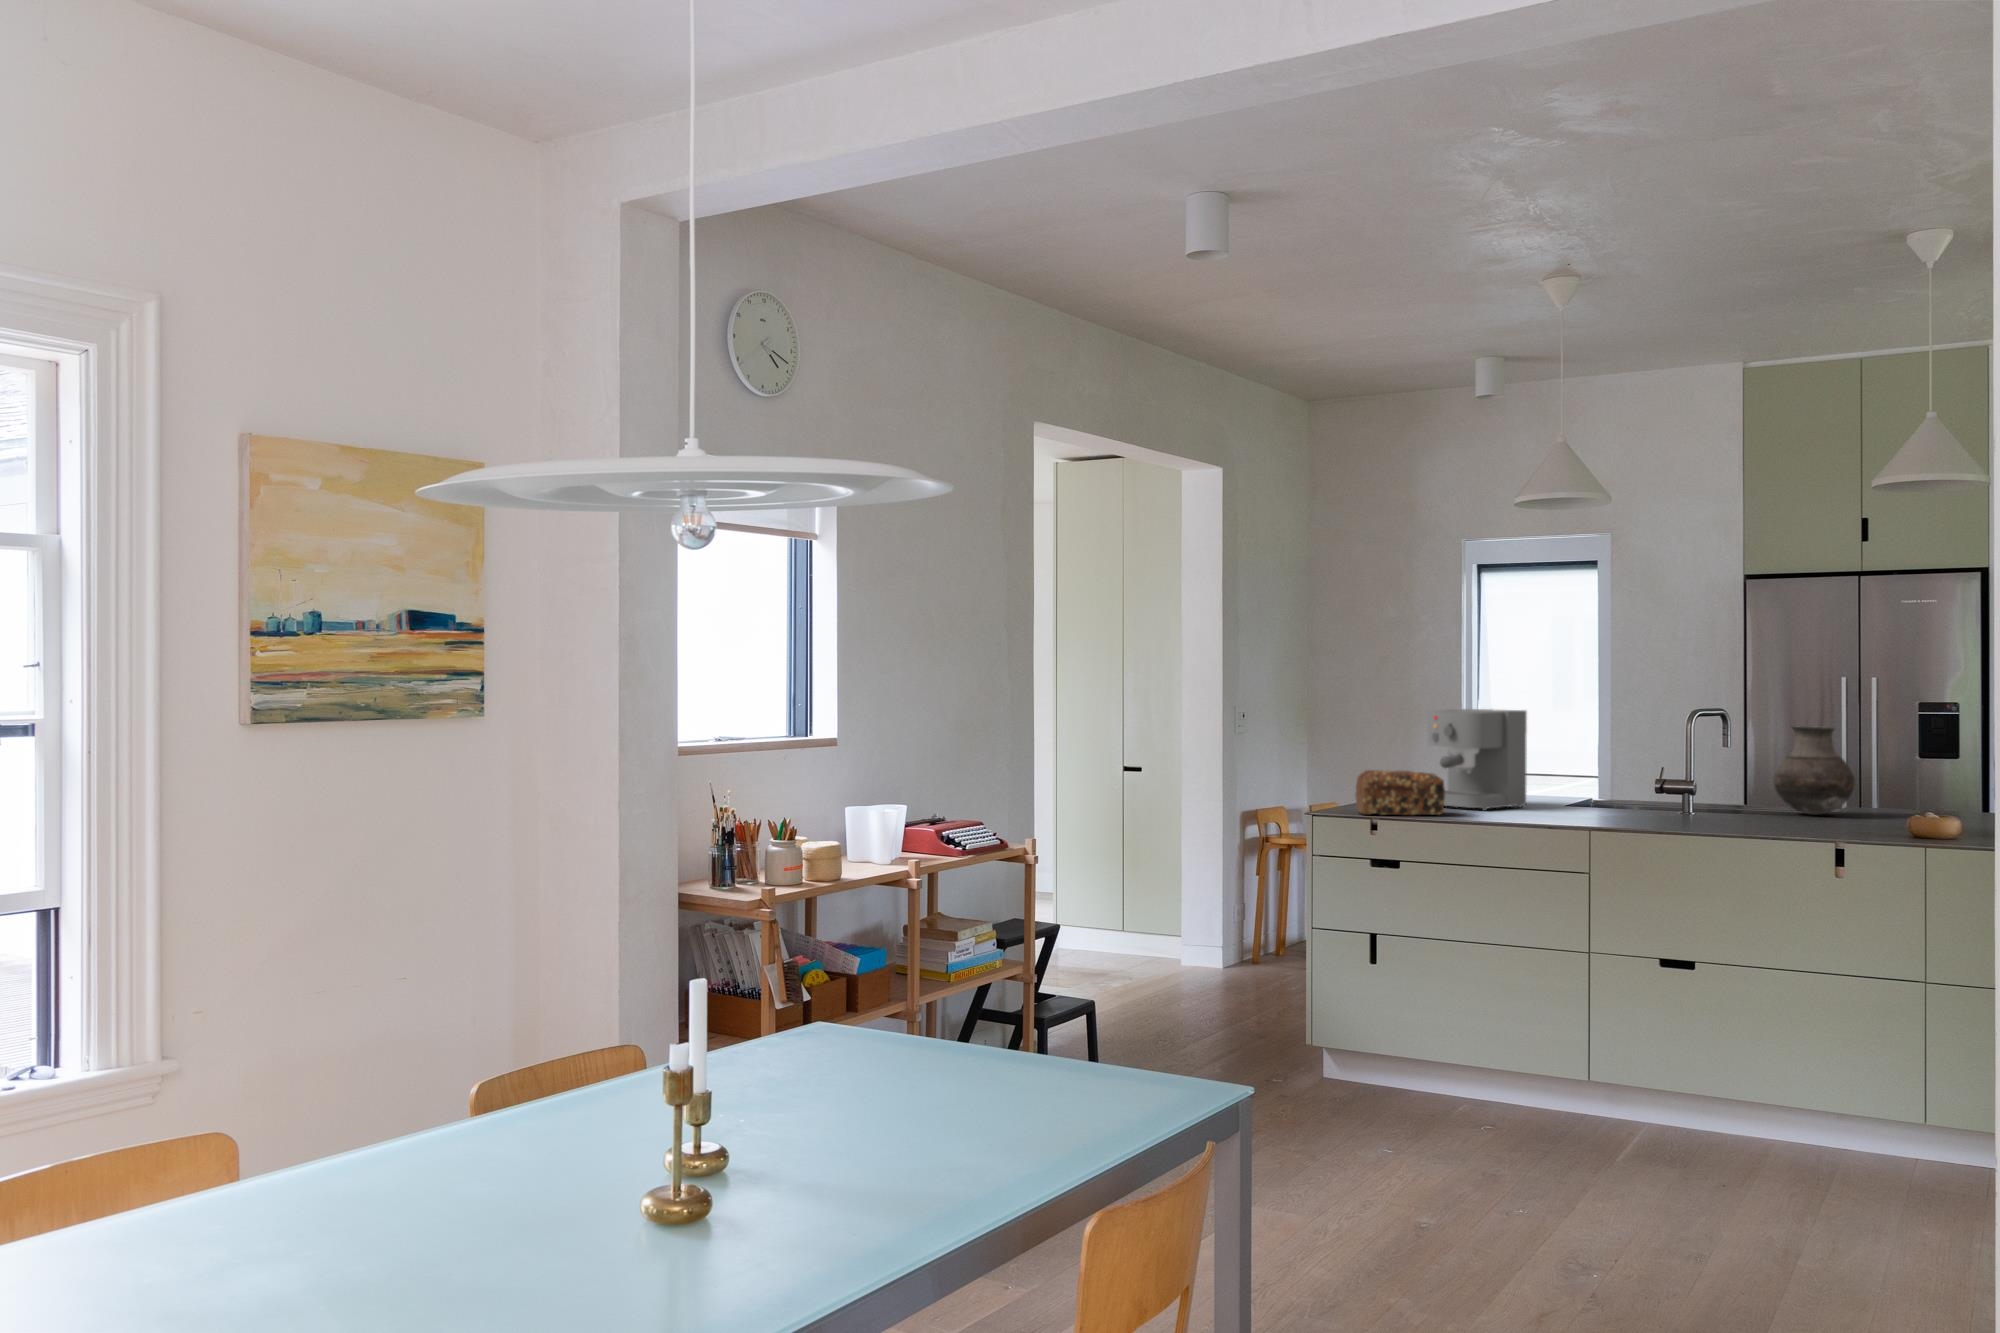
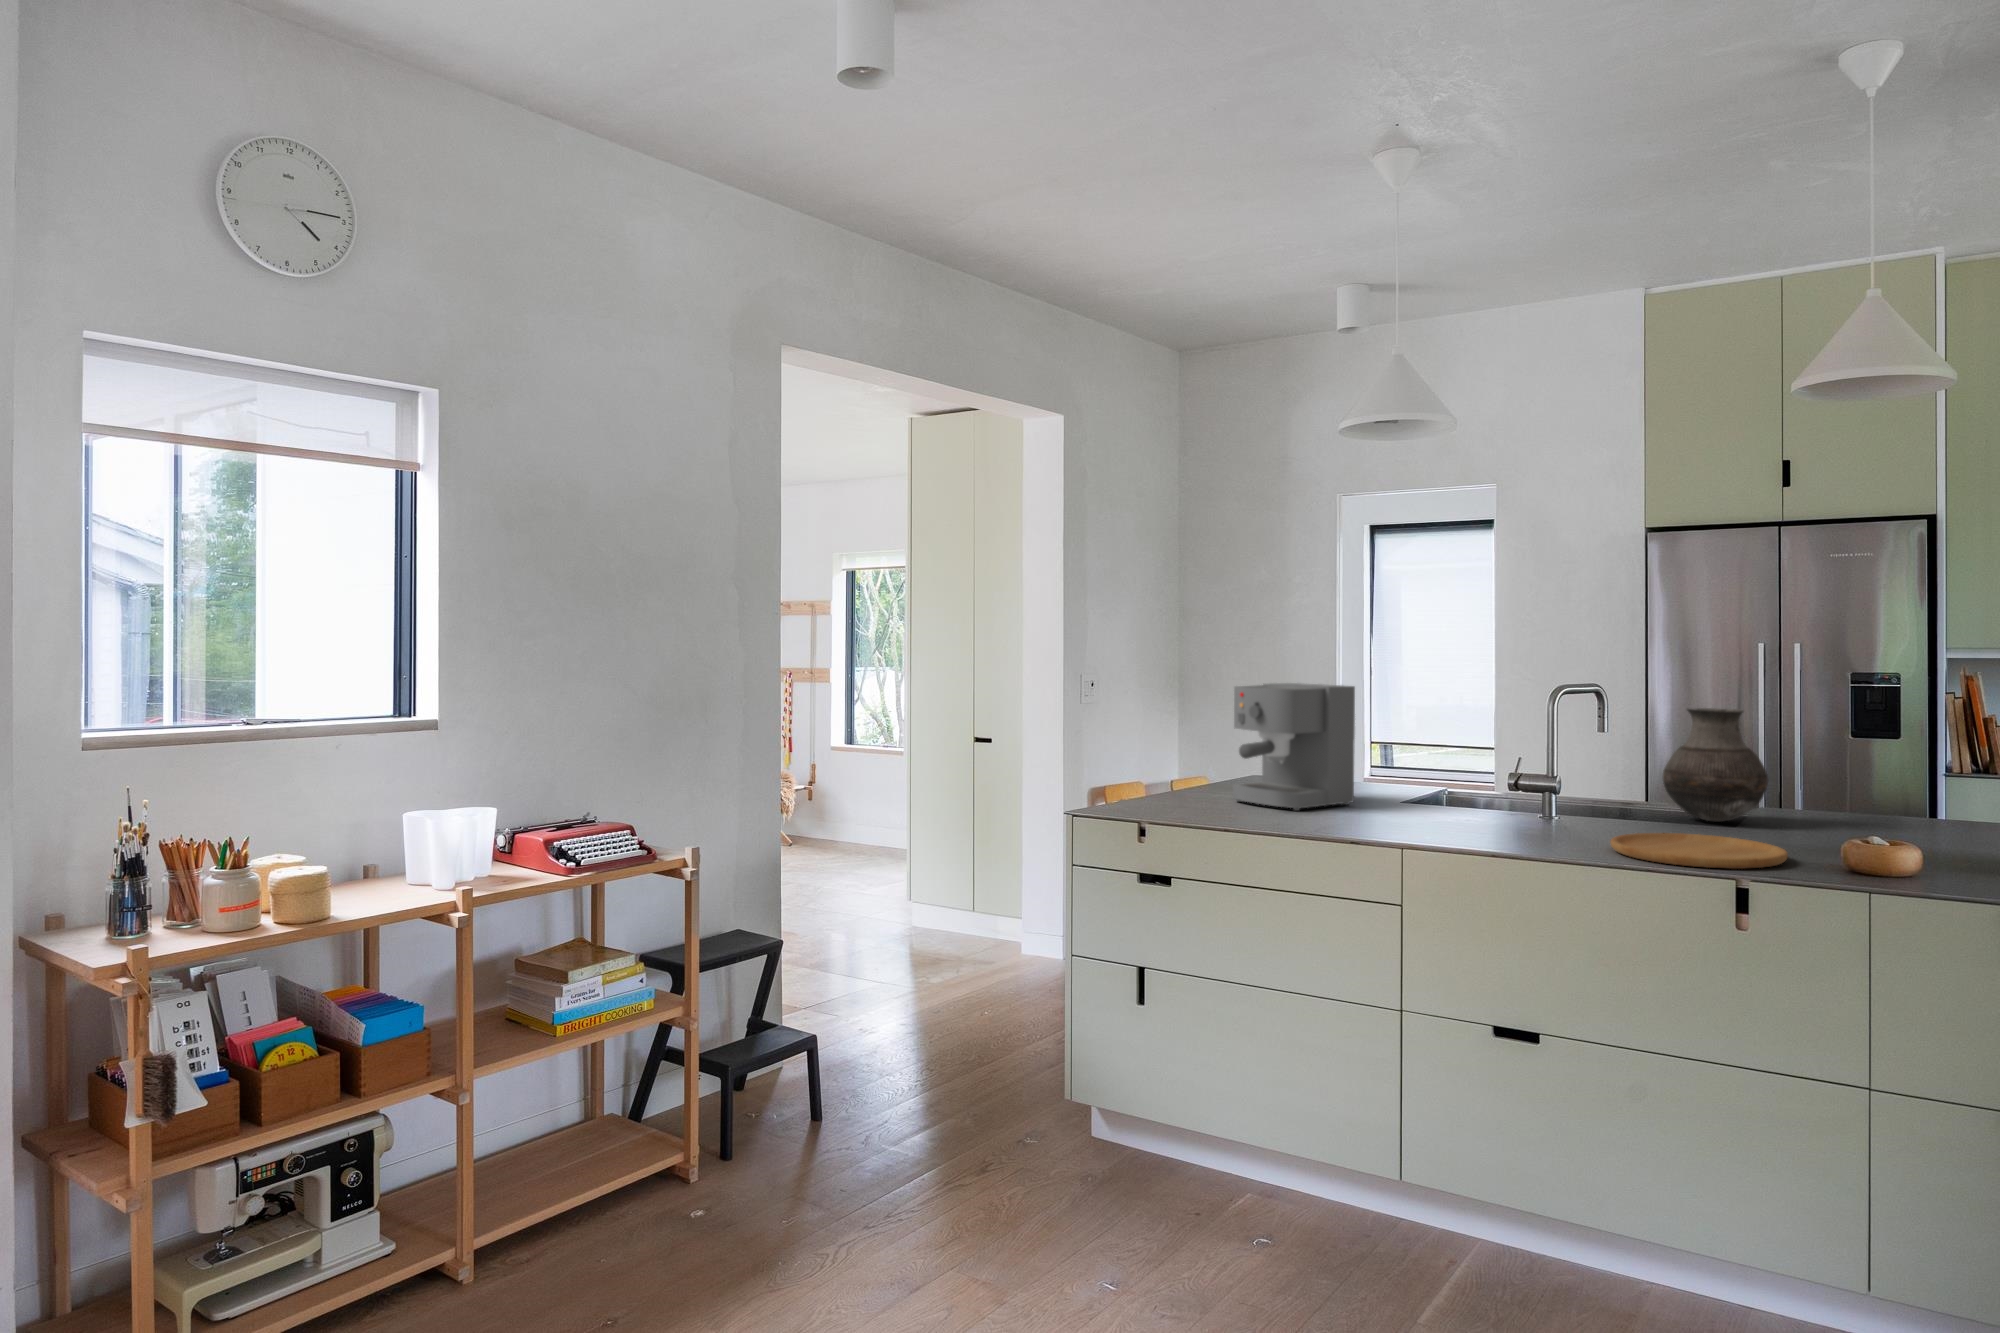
bread loaf: present [1355,770,1445,815] -> none [1130,762,1235,819]
cutting board: none [1742,818,1871,837] -> present [1610,833,1788,869]

